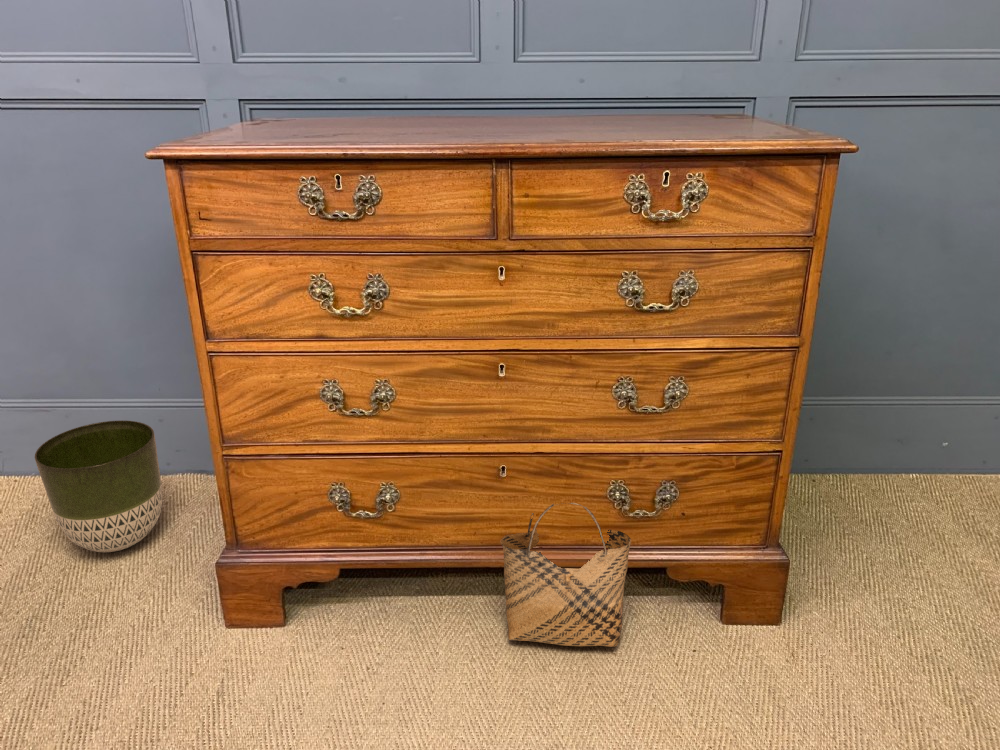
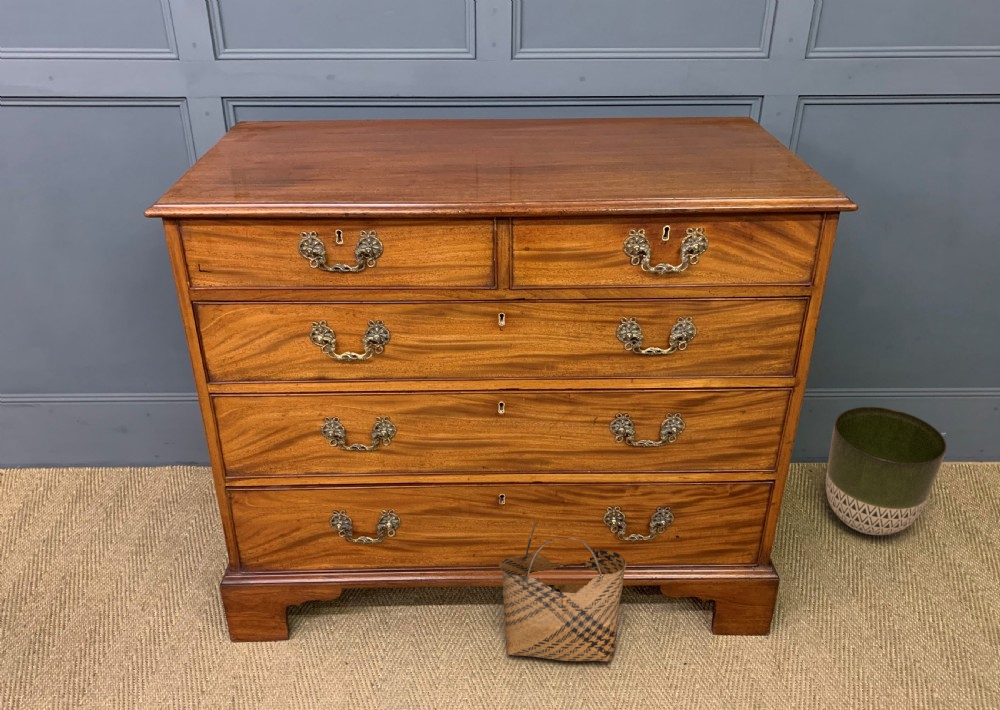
planter: present [35,420,162,552] -> present [826,407,947,535]

